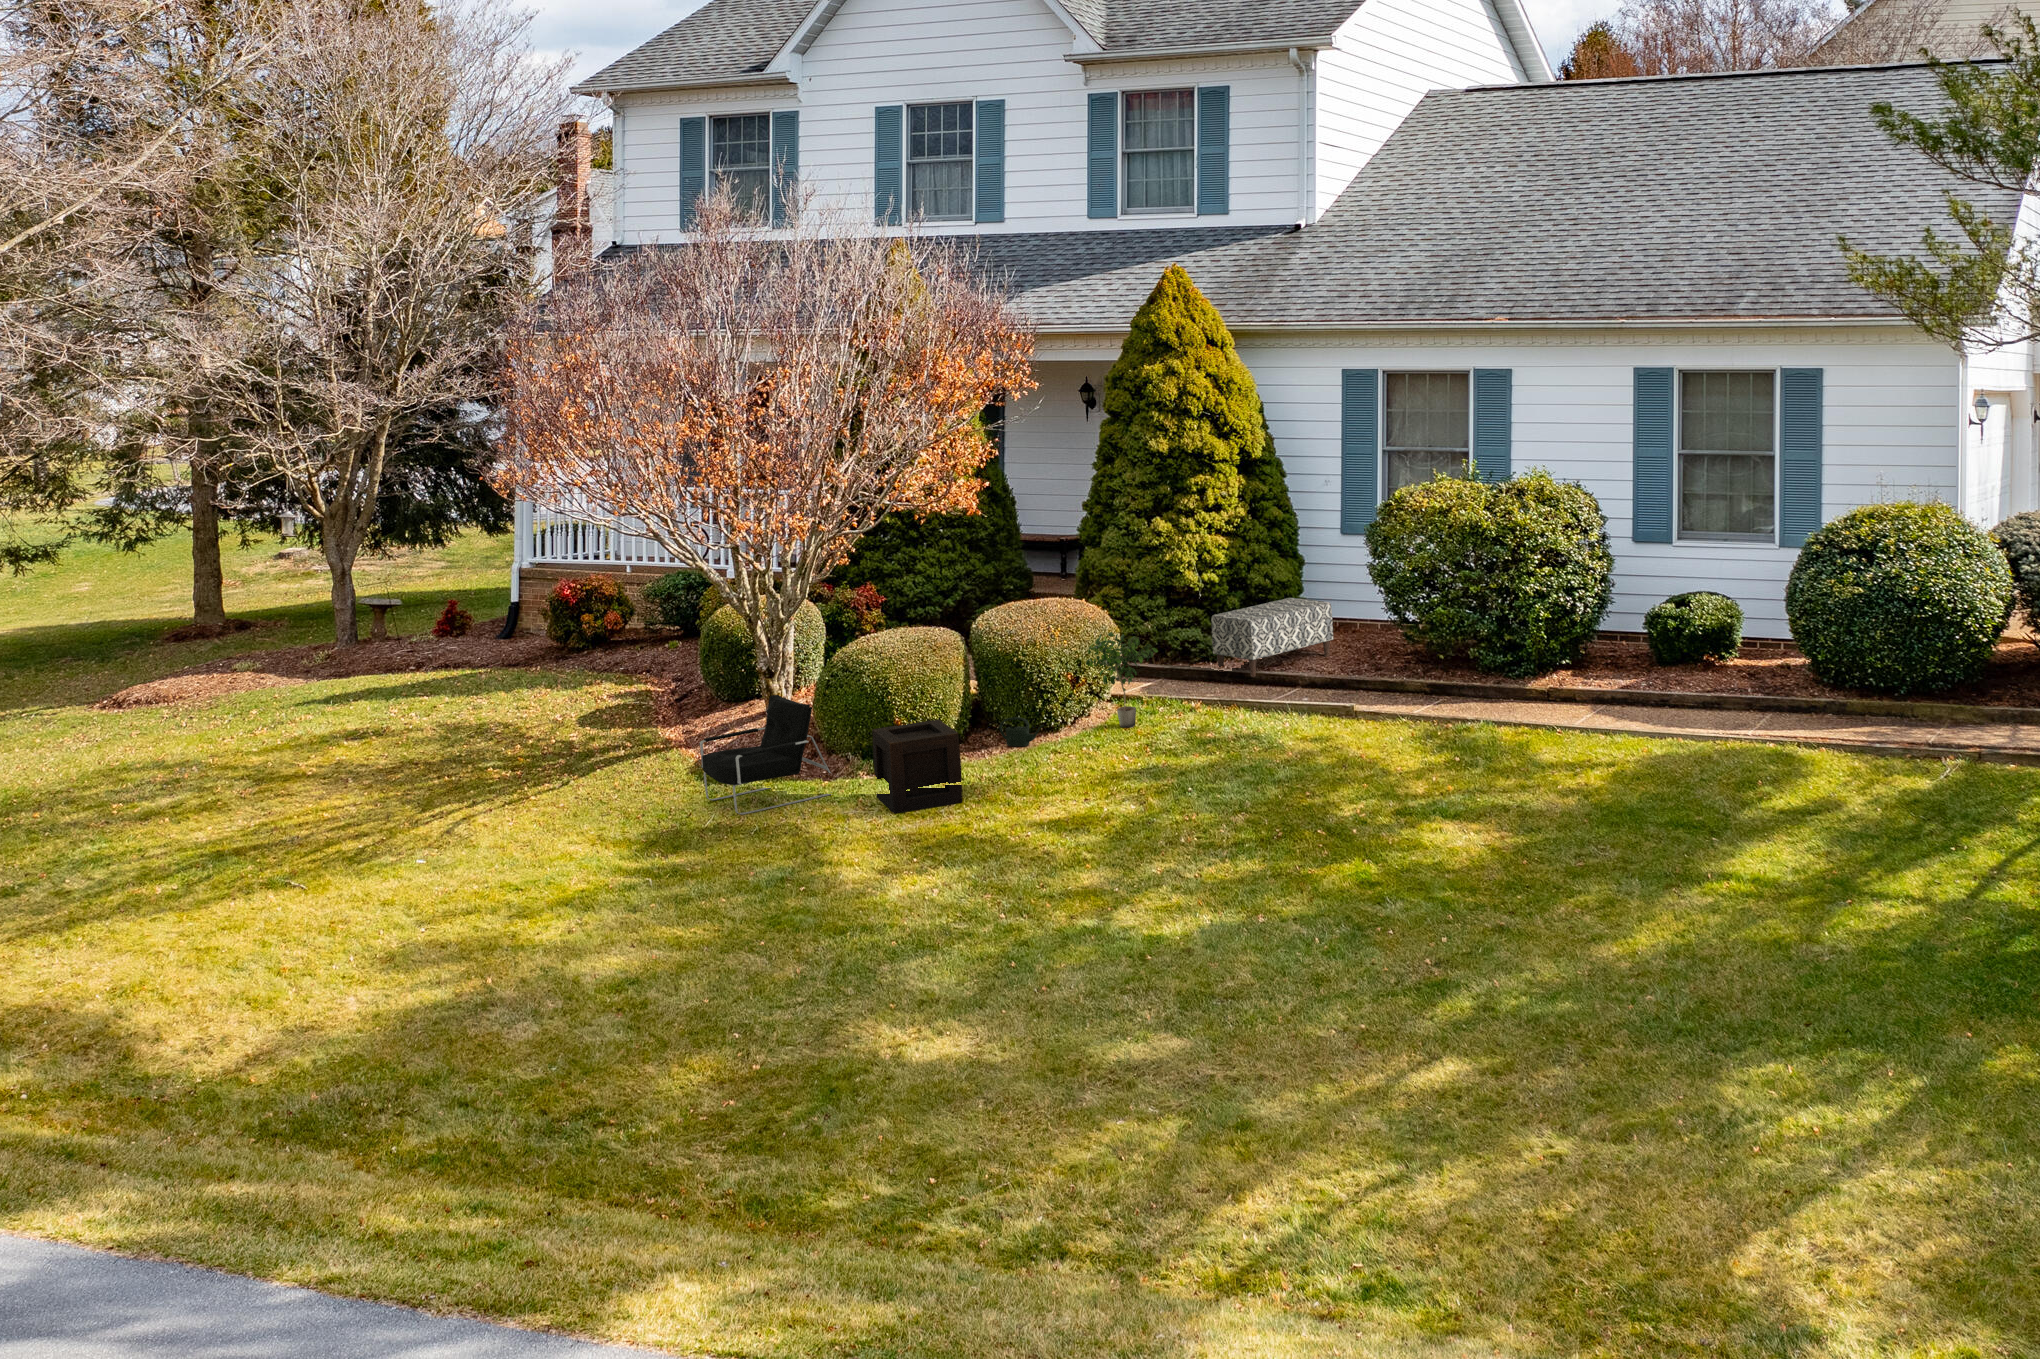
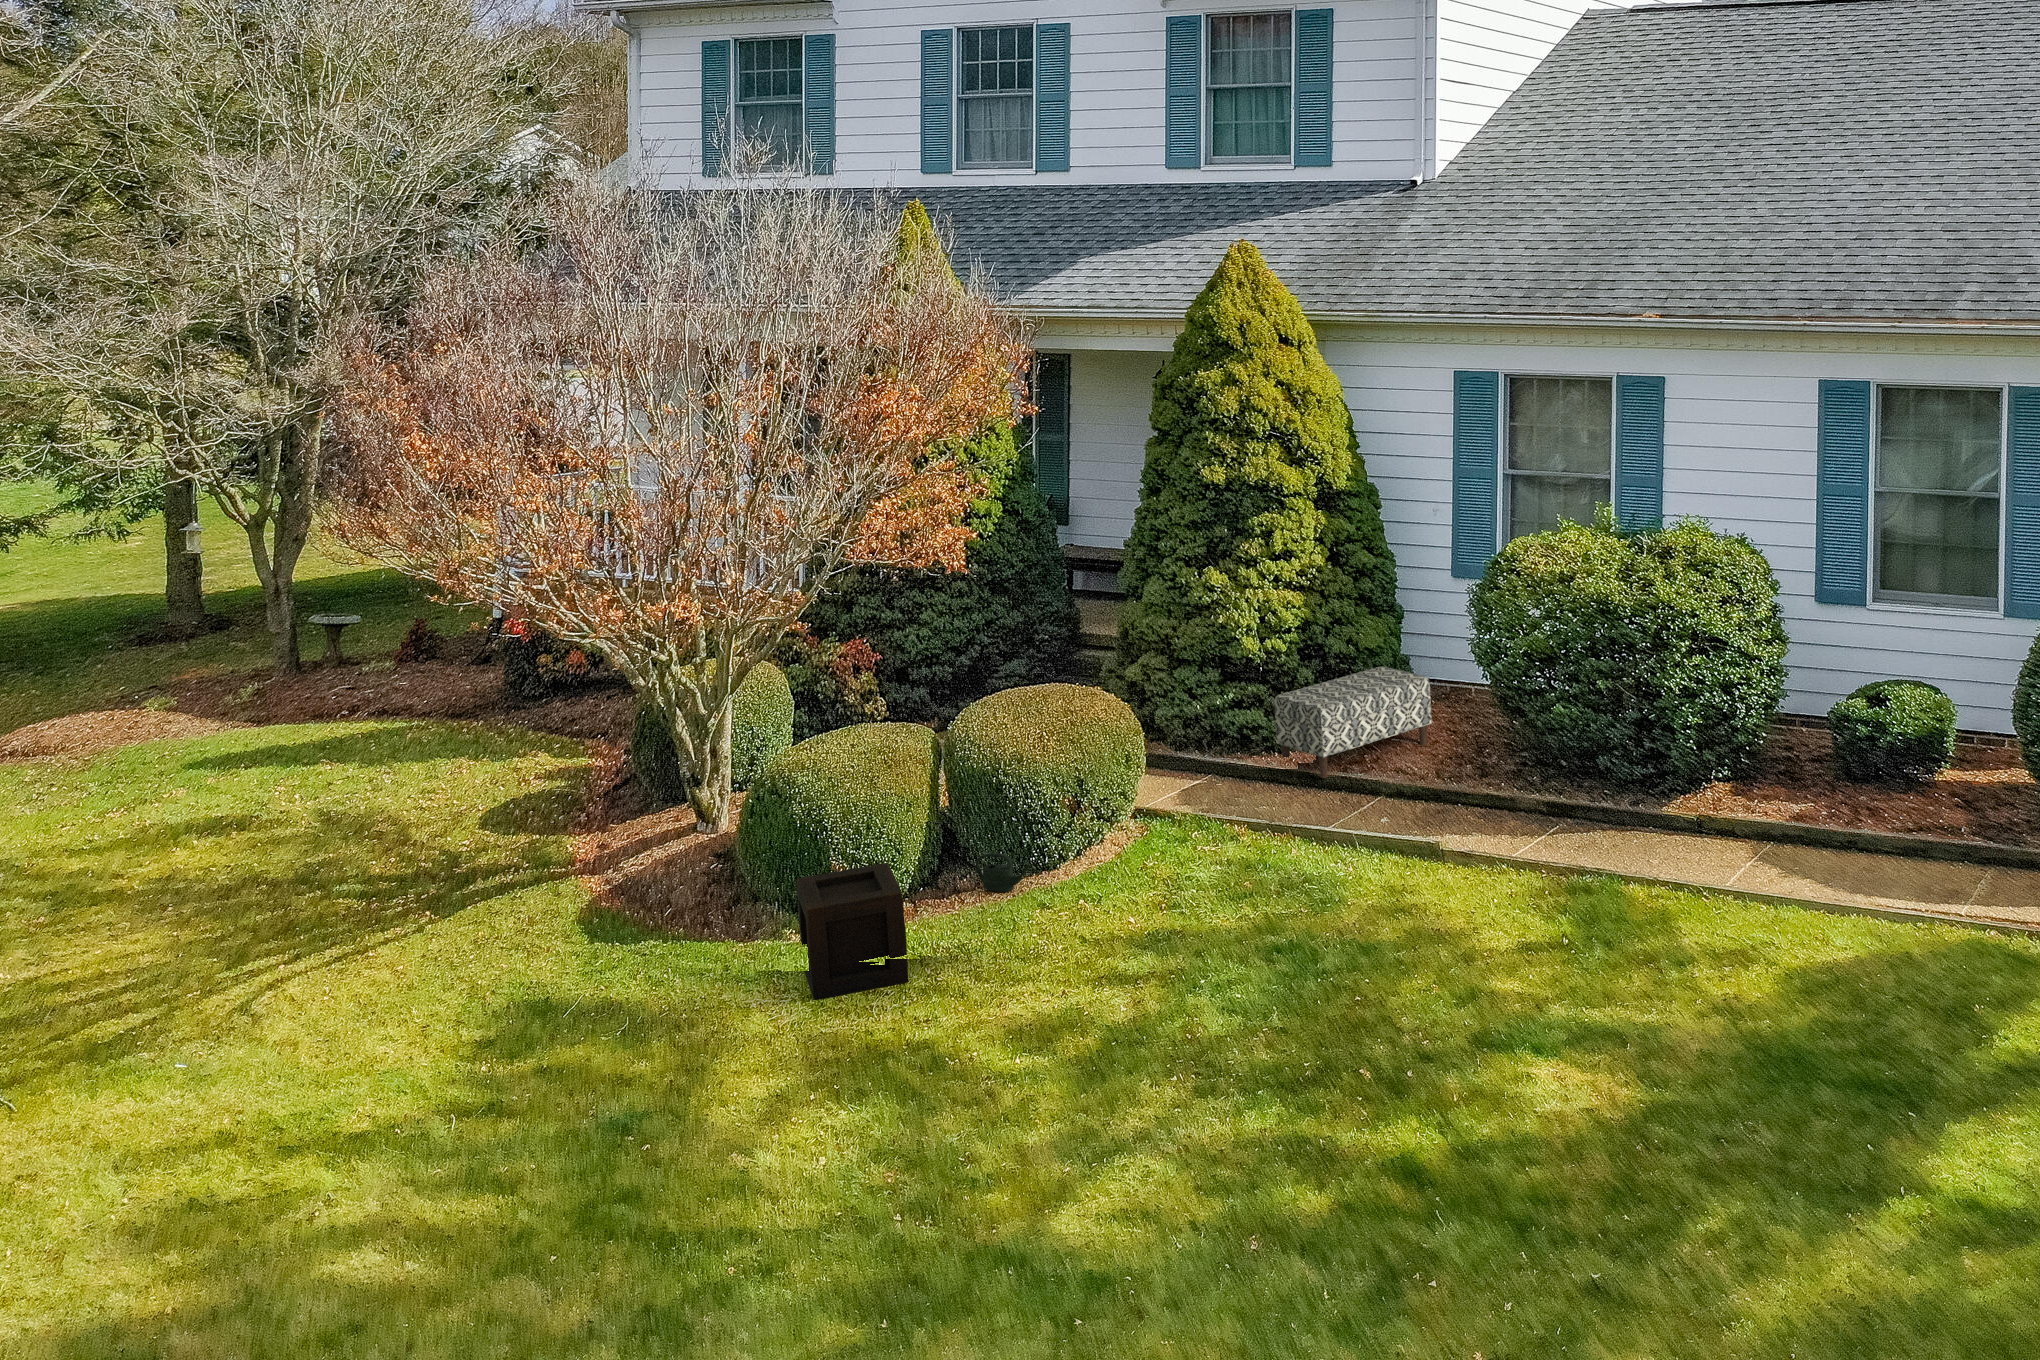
potted plant: present [1086,632,1158,727] -> none [1092,736,1185,862]
armchair: present [700,695,831,815] -> none [579,821,759,992]

